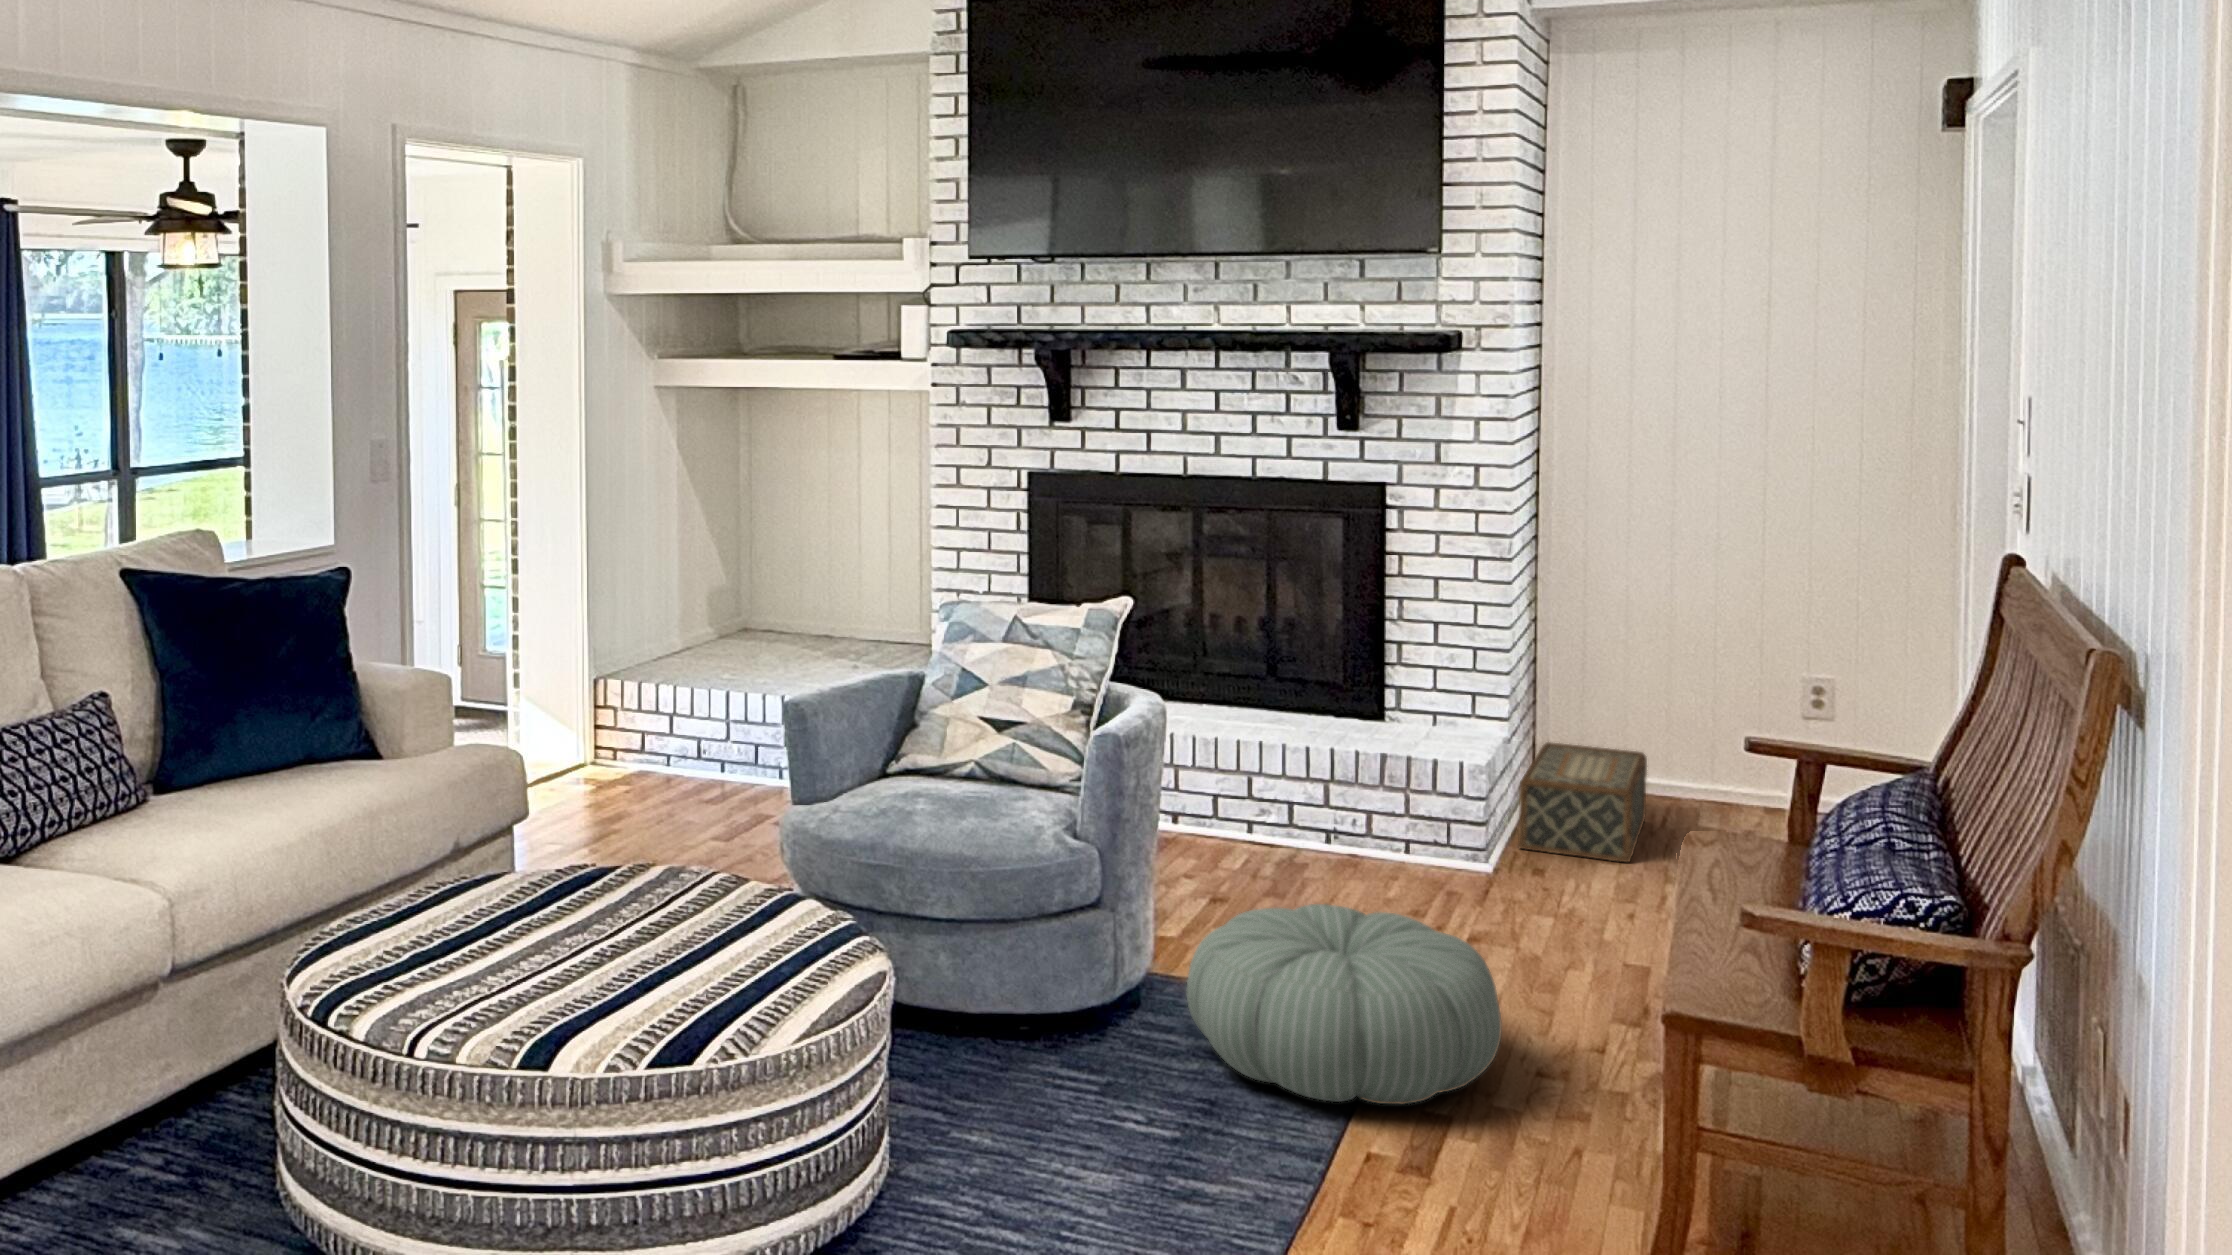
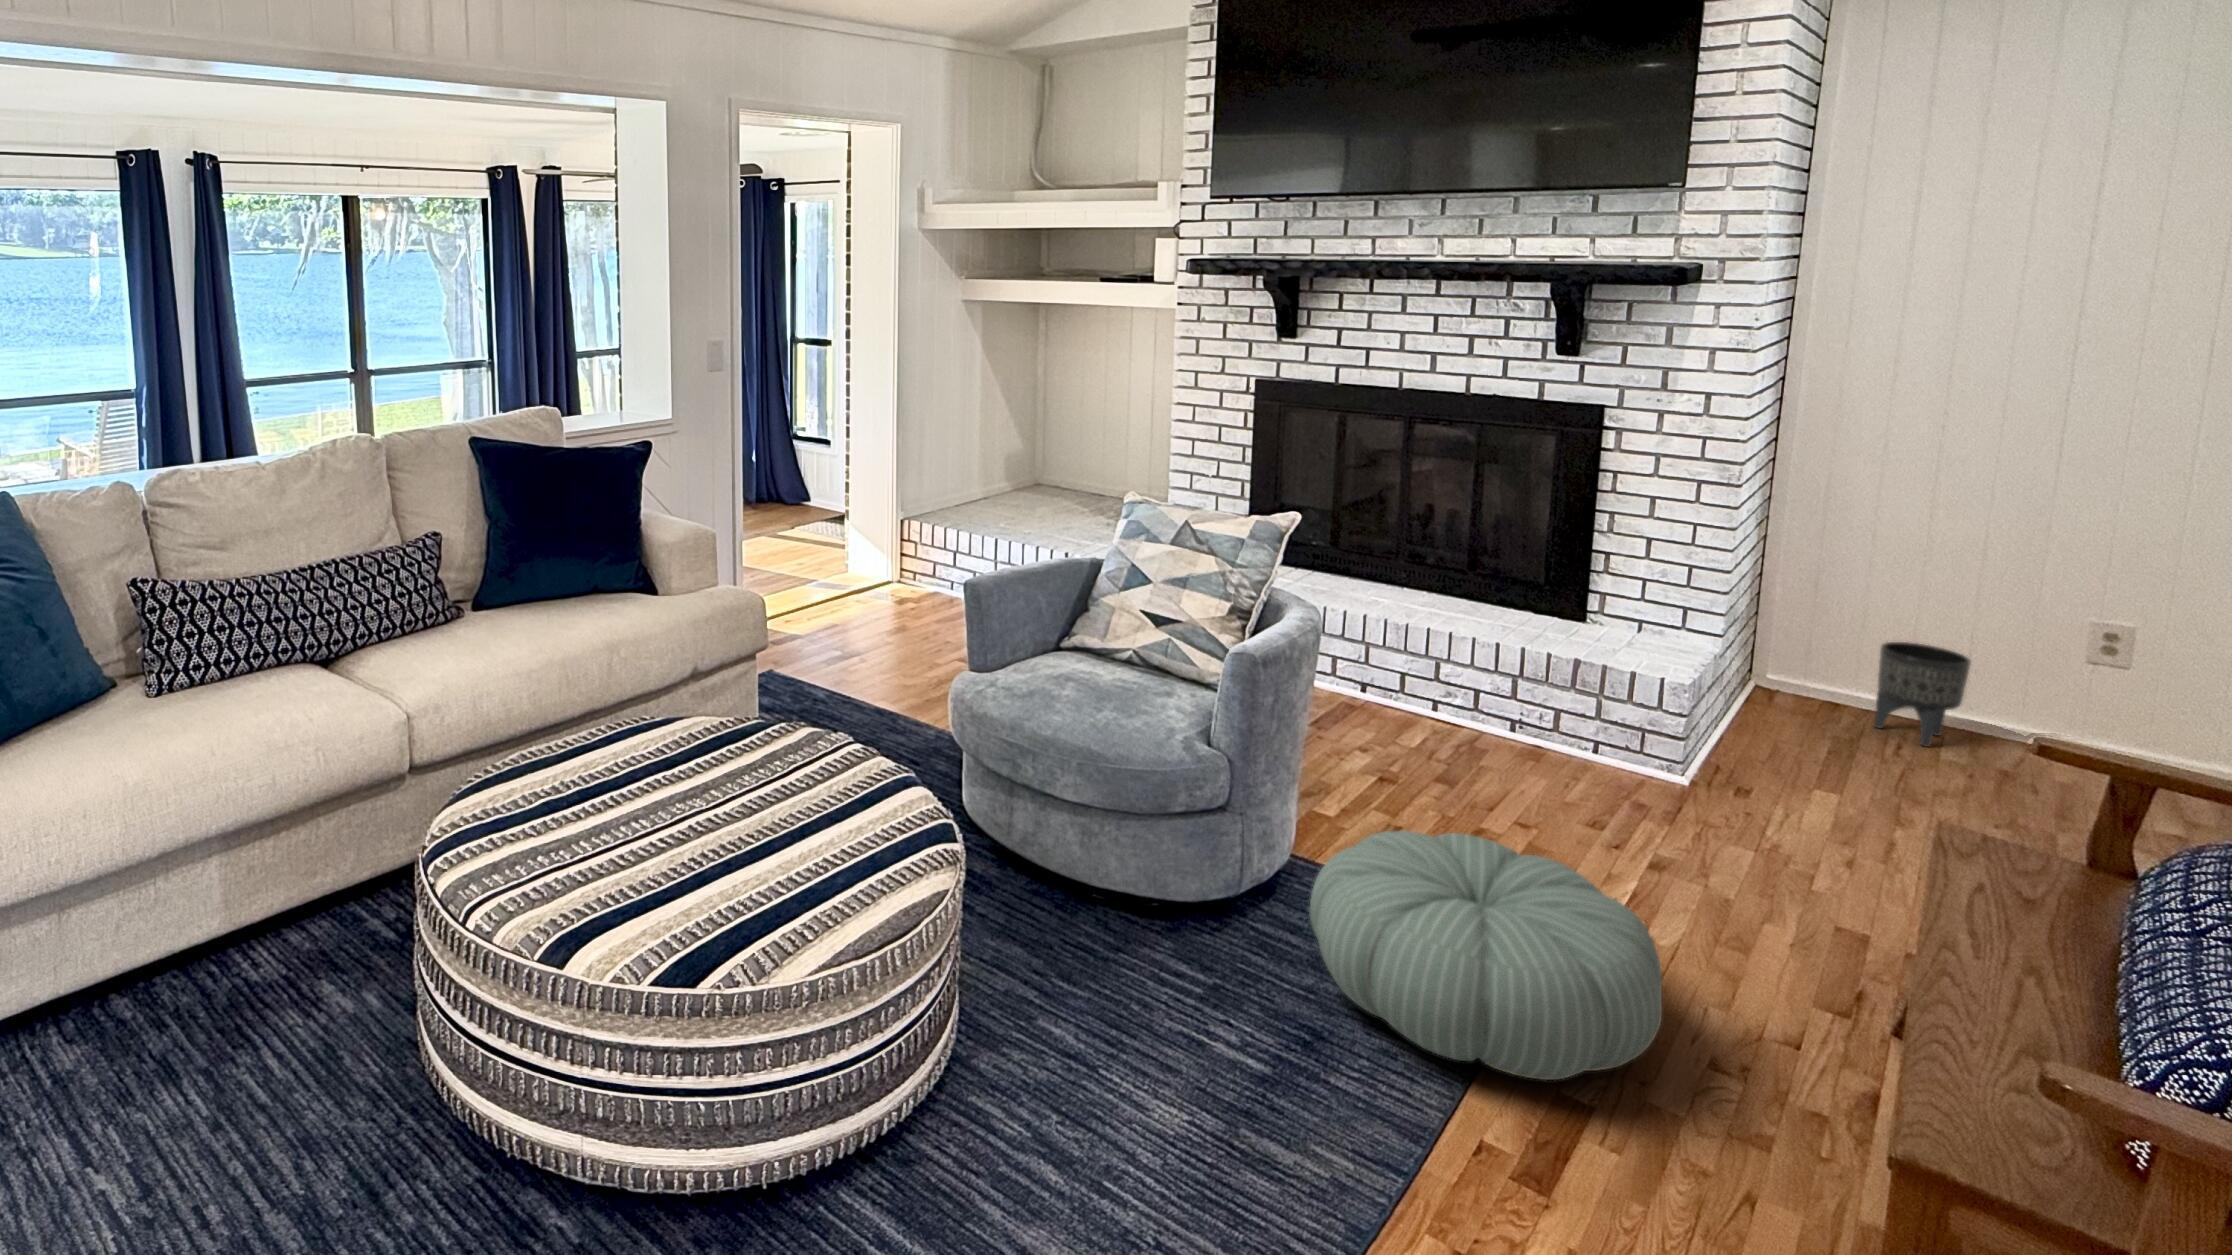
planter: none [1642,715,1716,818] -> present [1875,642,1971,747]
woven basket: present [1518,742,1647,862] -> none [1721,657,1882,794]

